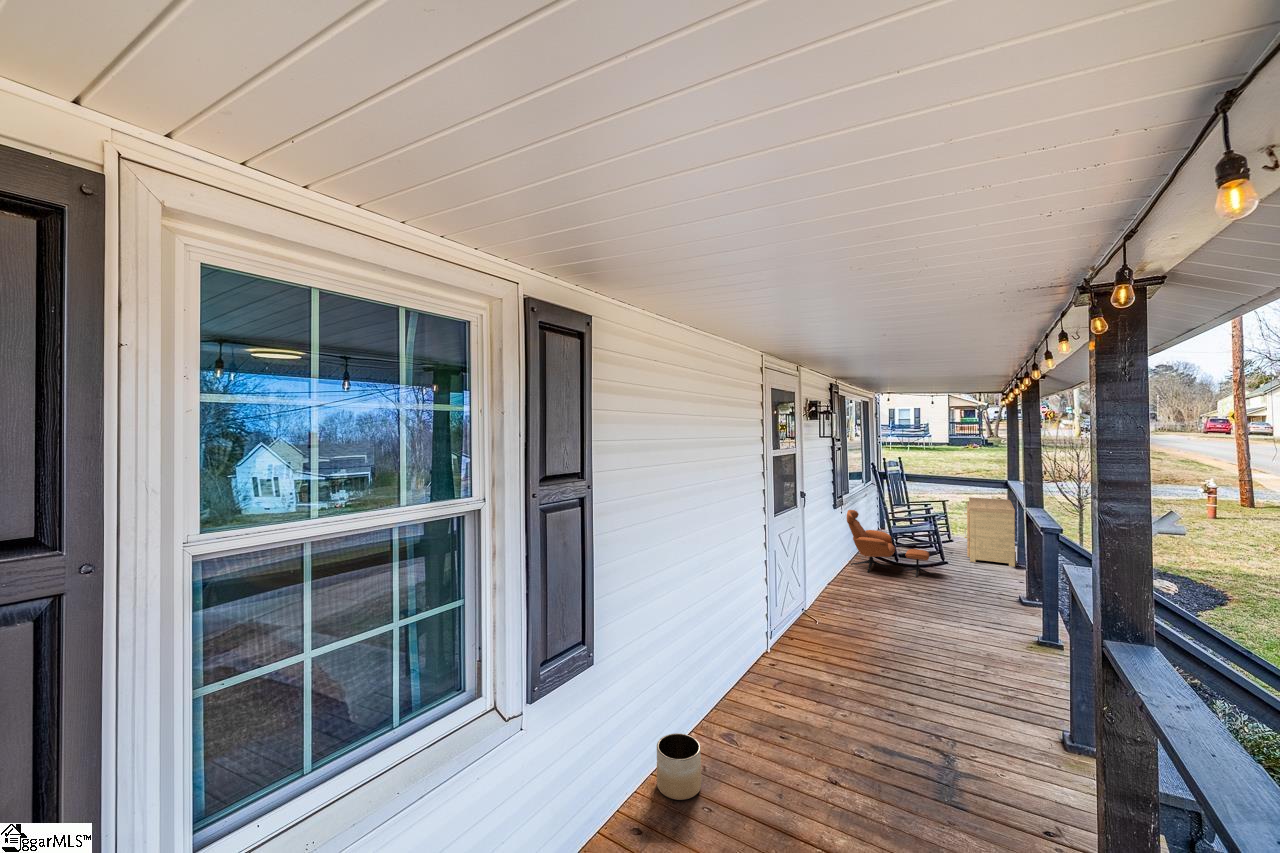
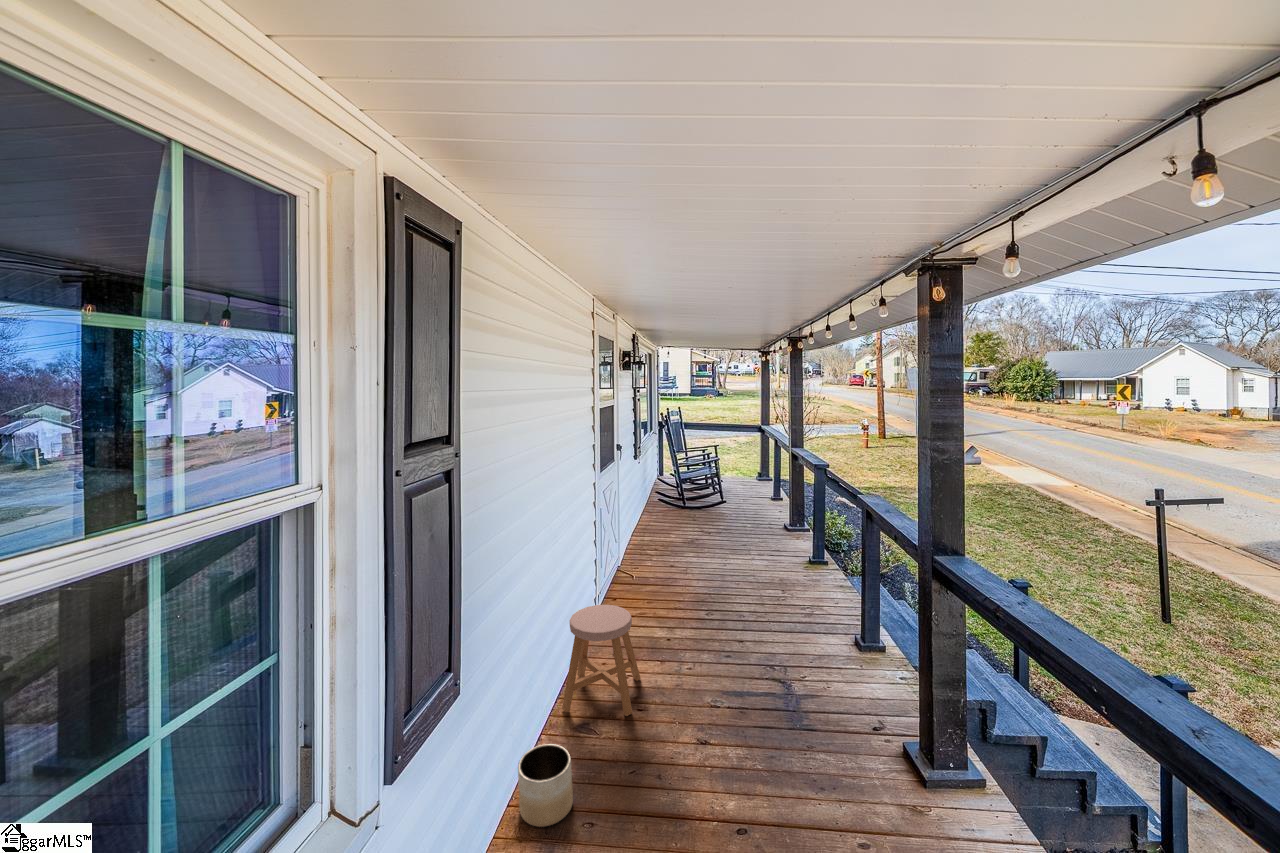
side table: present [964,497,1015,567] -> none [732,442,773,498]
lounge chair: present [847,510,934,577] -> none [643,461,718,519]
stool: none [713,632,792,739] -> present [562,605,640,716]

